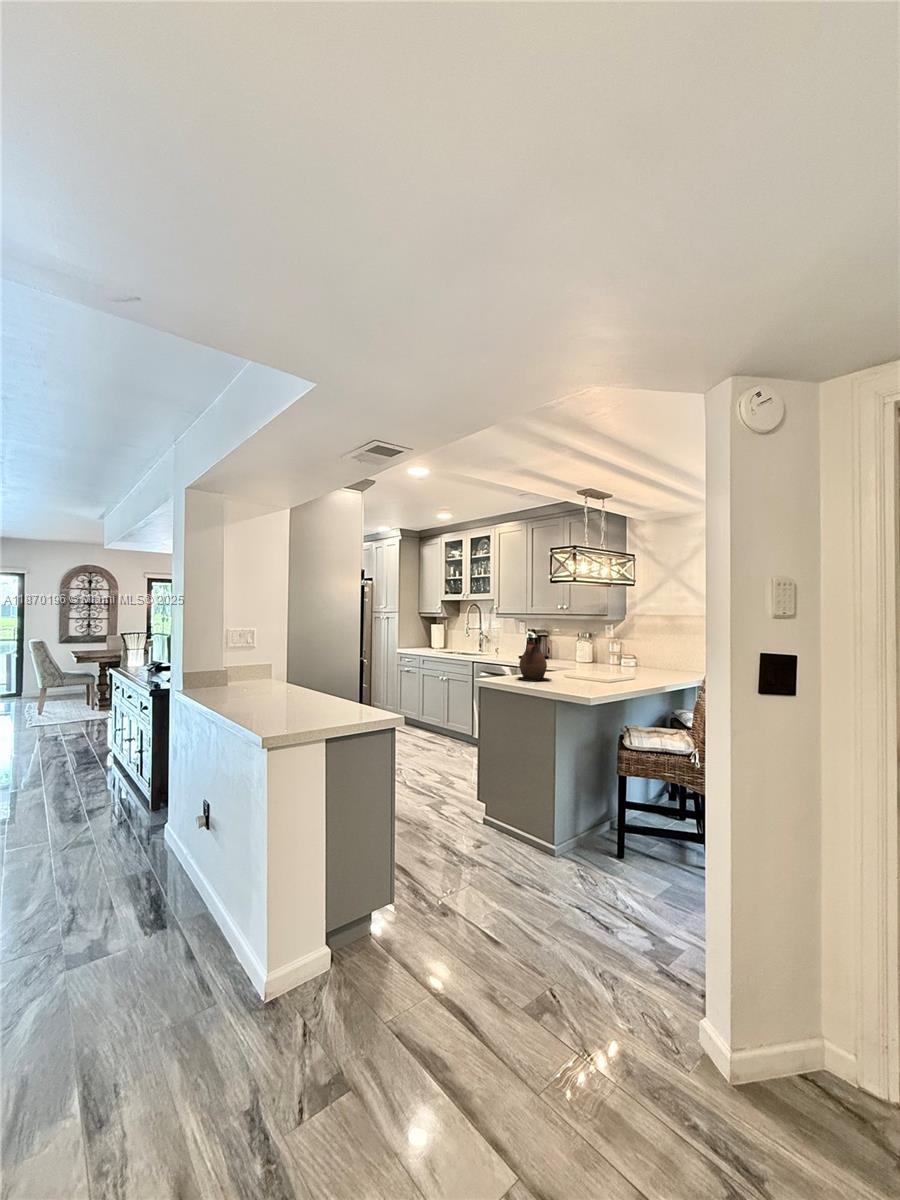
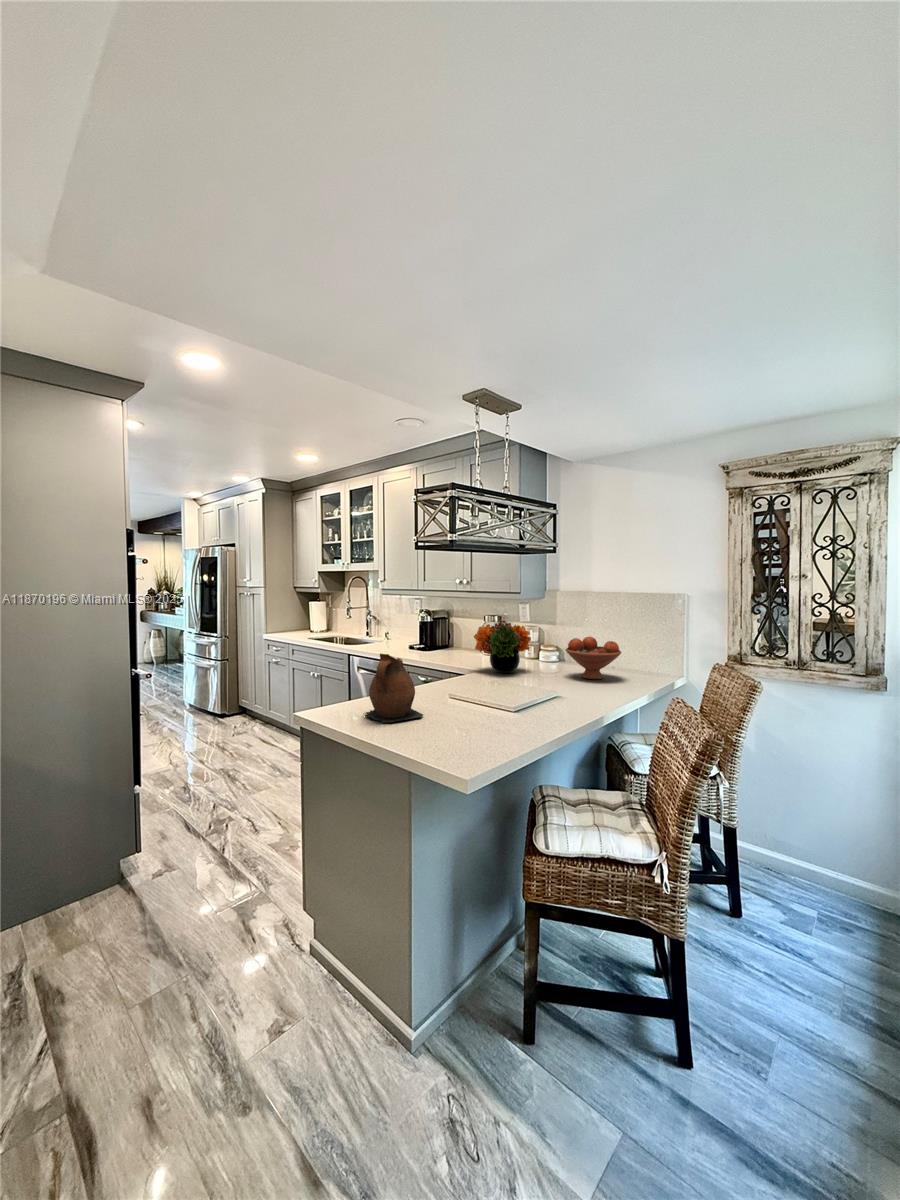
flower arrangement: none [573,632,616,670] -> present [474,620,531,673]
fruit bowl: none [641,645,683,674] -> present [566,637,621,680]

